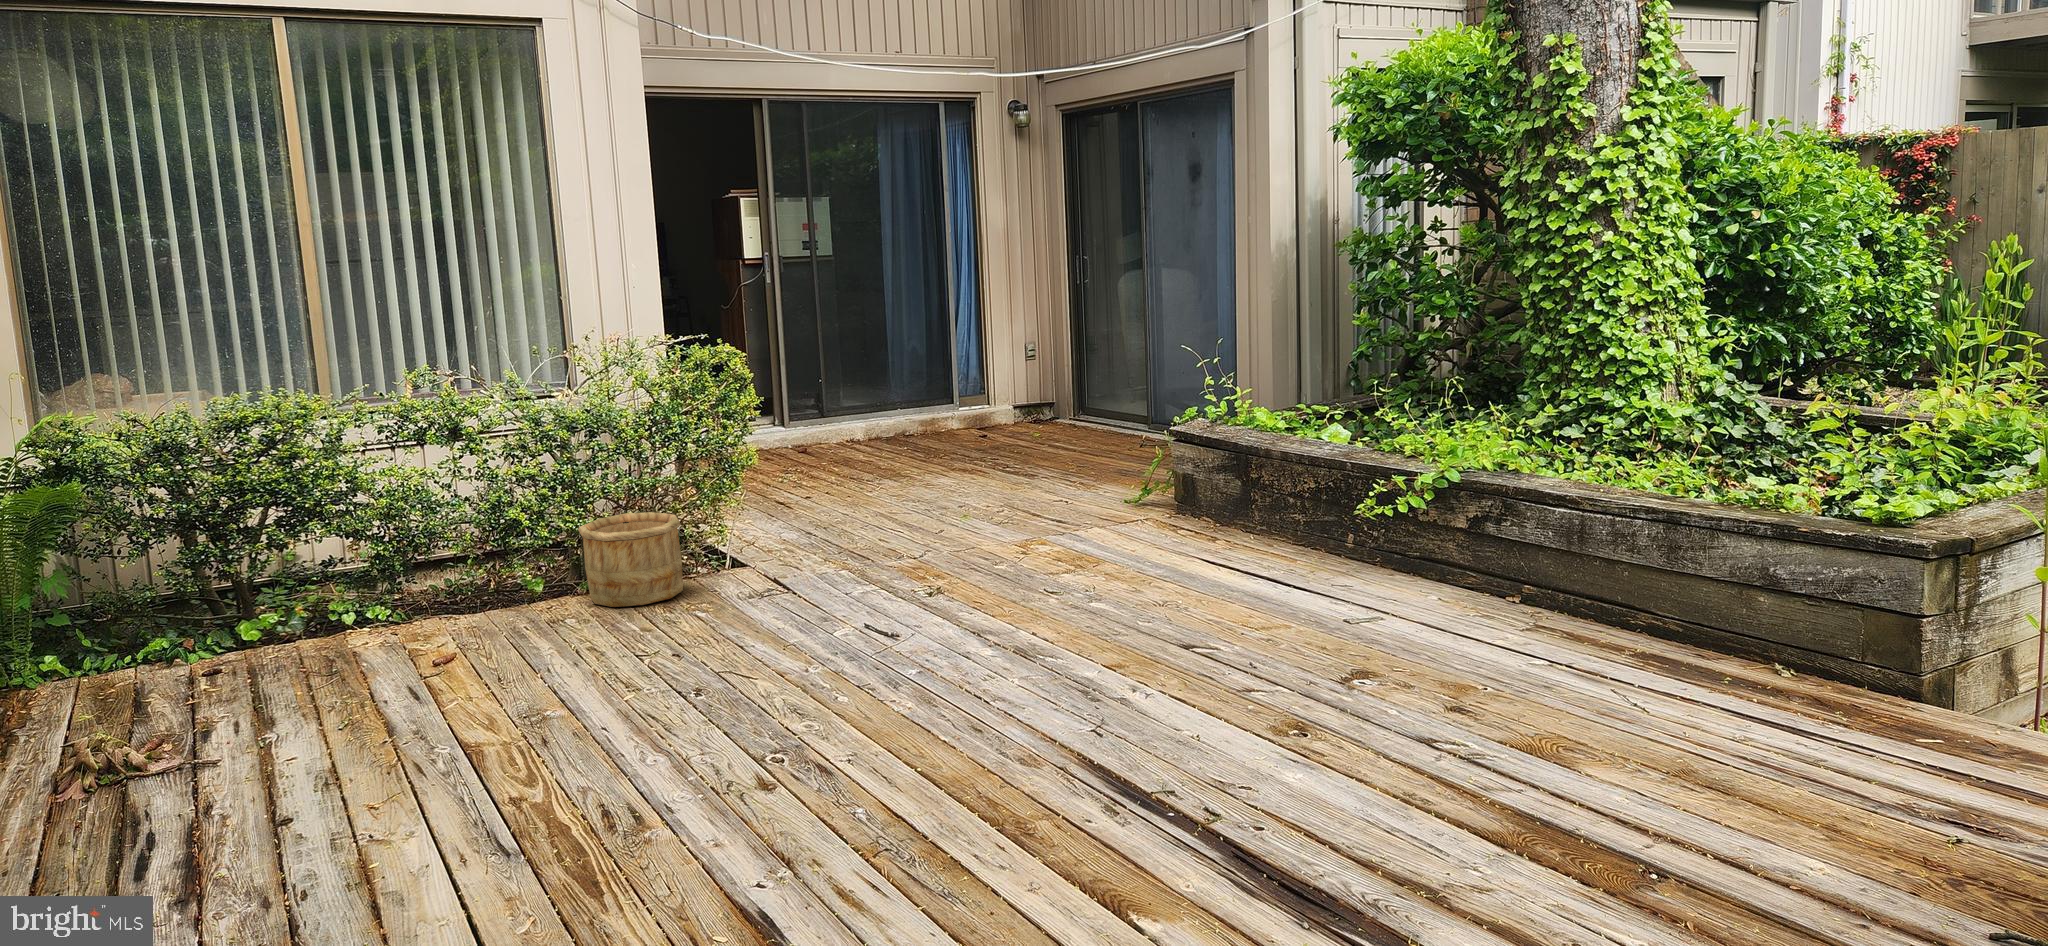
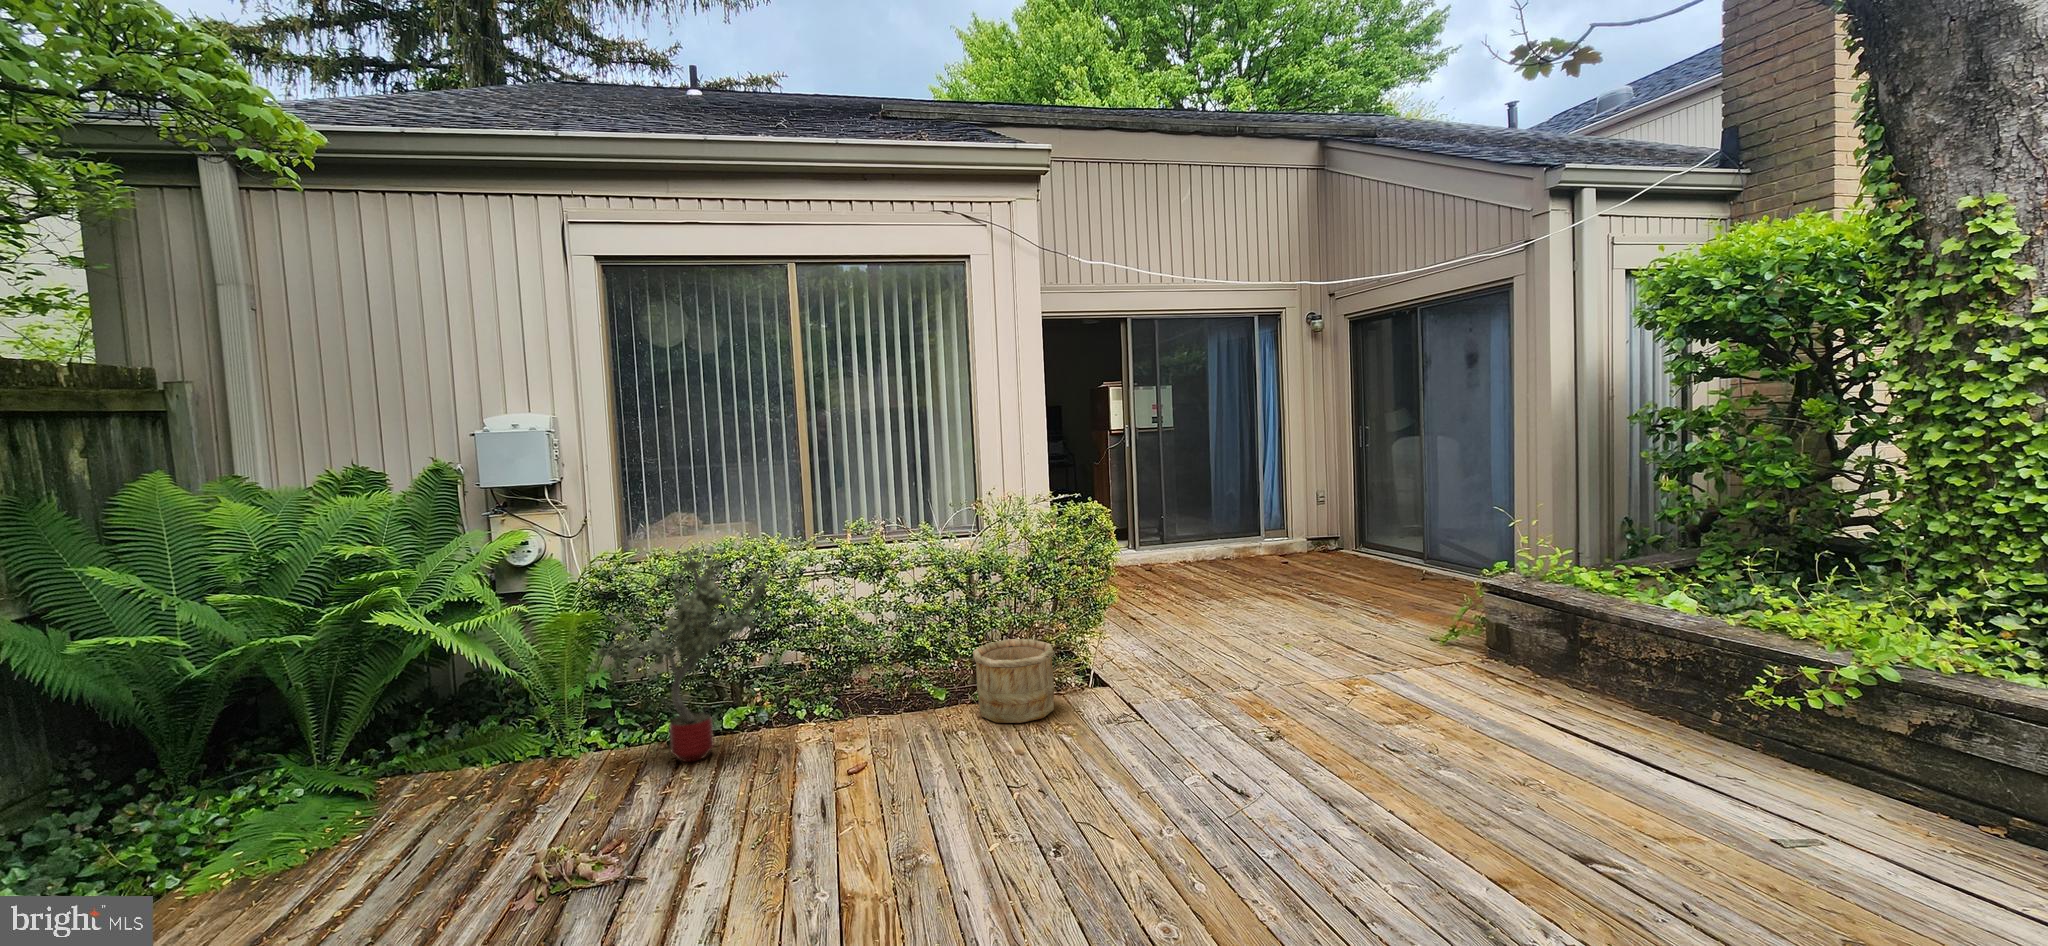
potted tree: none [68,404,319,674] -> present [594,547,773,762]

